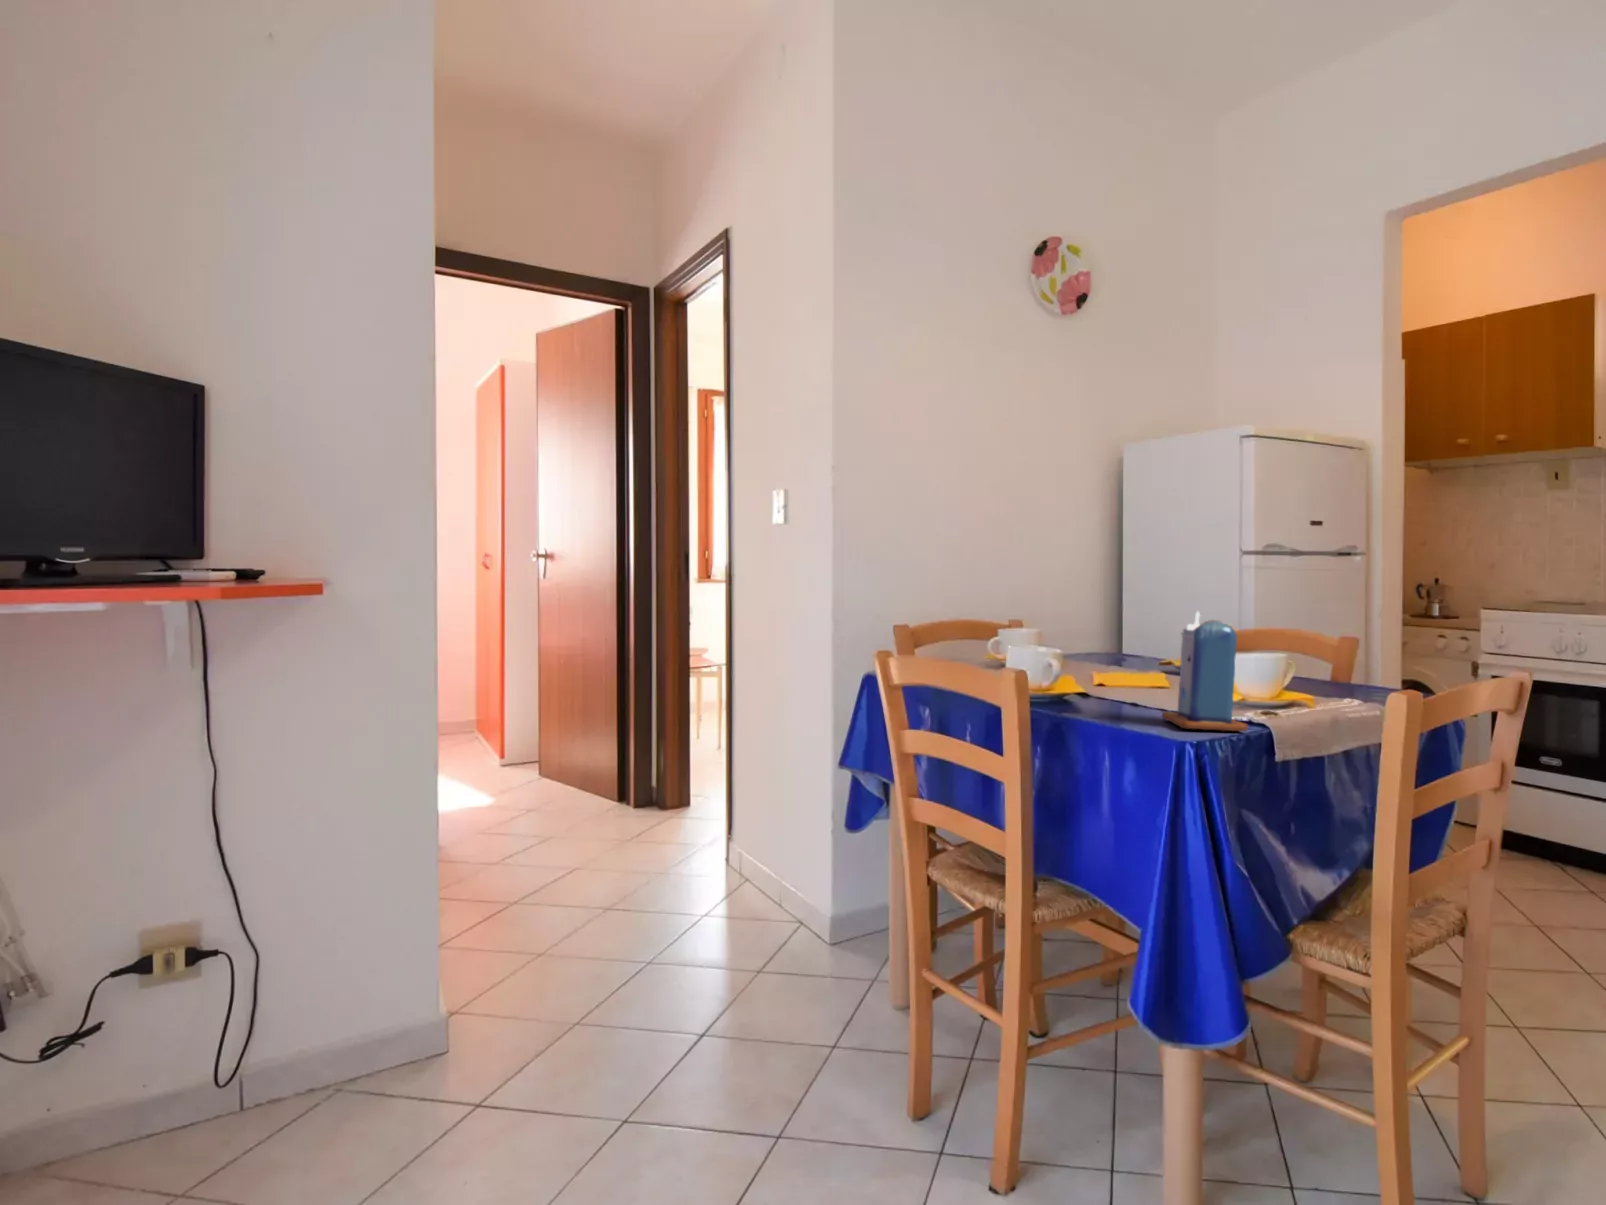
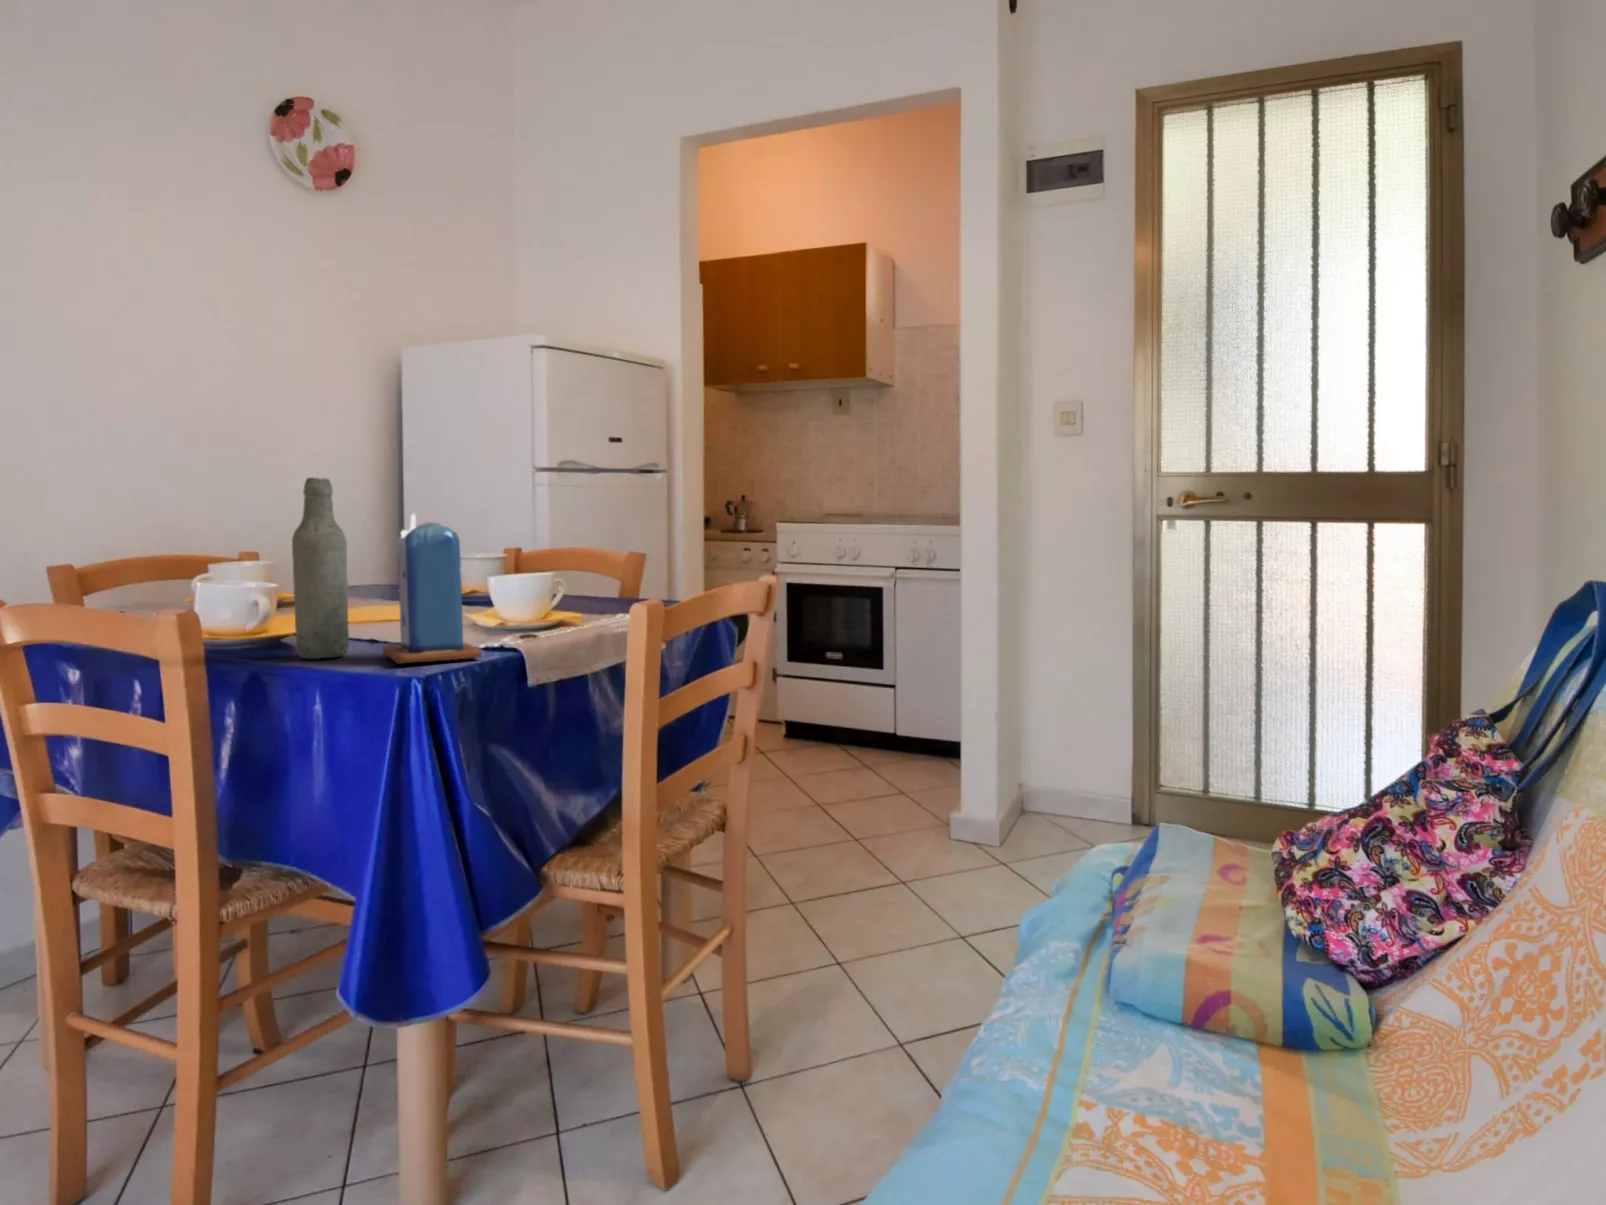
bottle: none [1096,579,1140,716] -> present [292,478,349,659]

